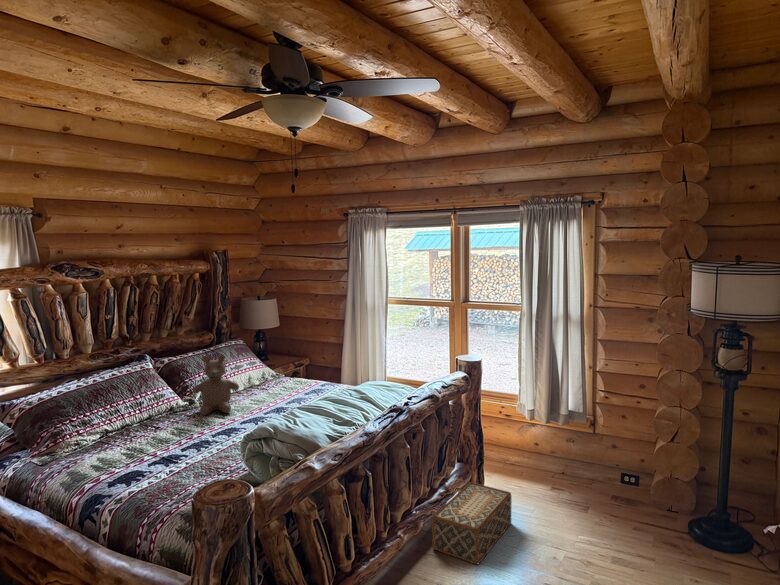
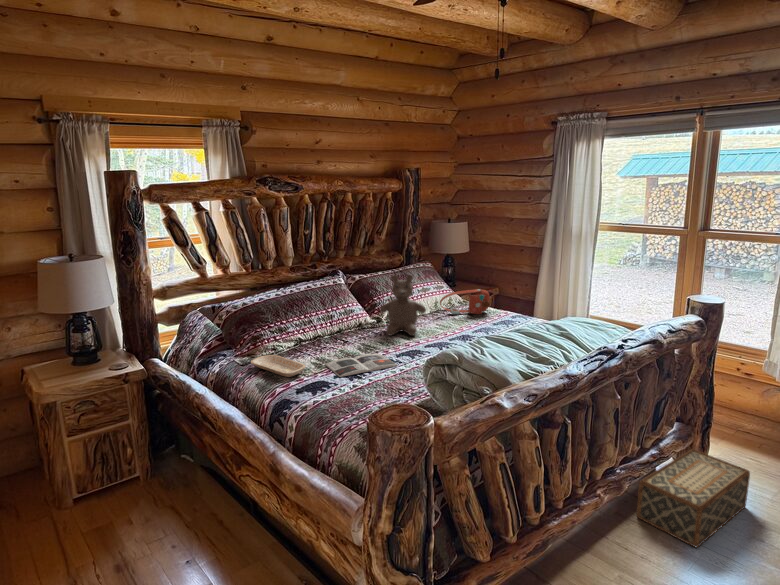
handbag: none [252,363,300,388] -> present [440,289,491,314]
magazine: none [137,435,214,463] -> present [325,354,398,377]
tray: none [51,450,116,471] -> present [251,355,305,377]

